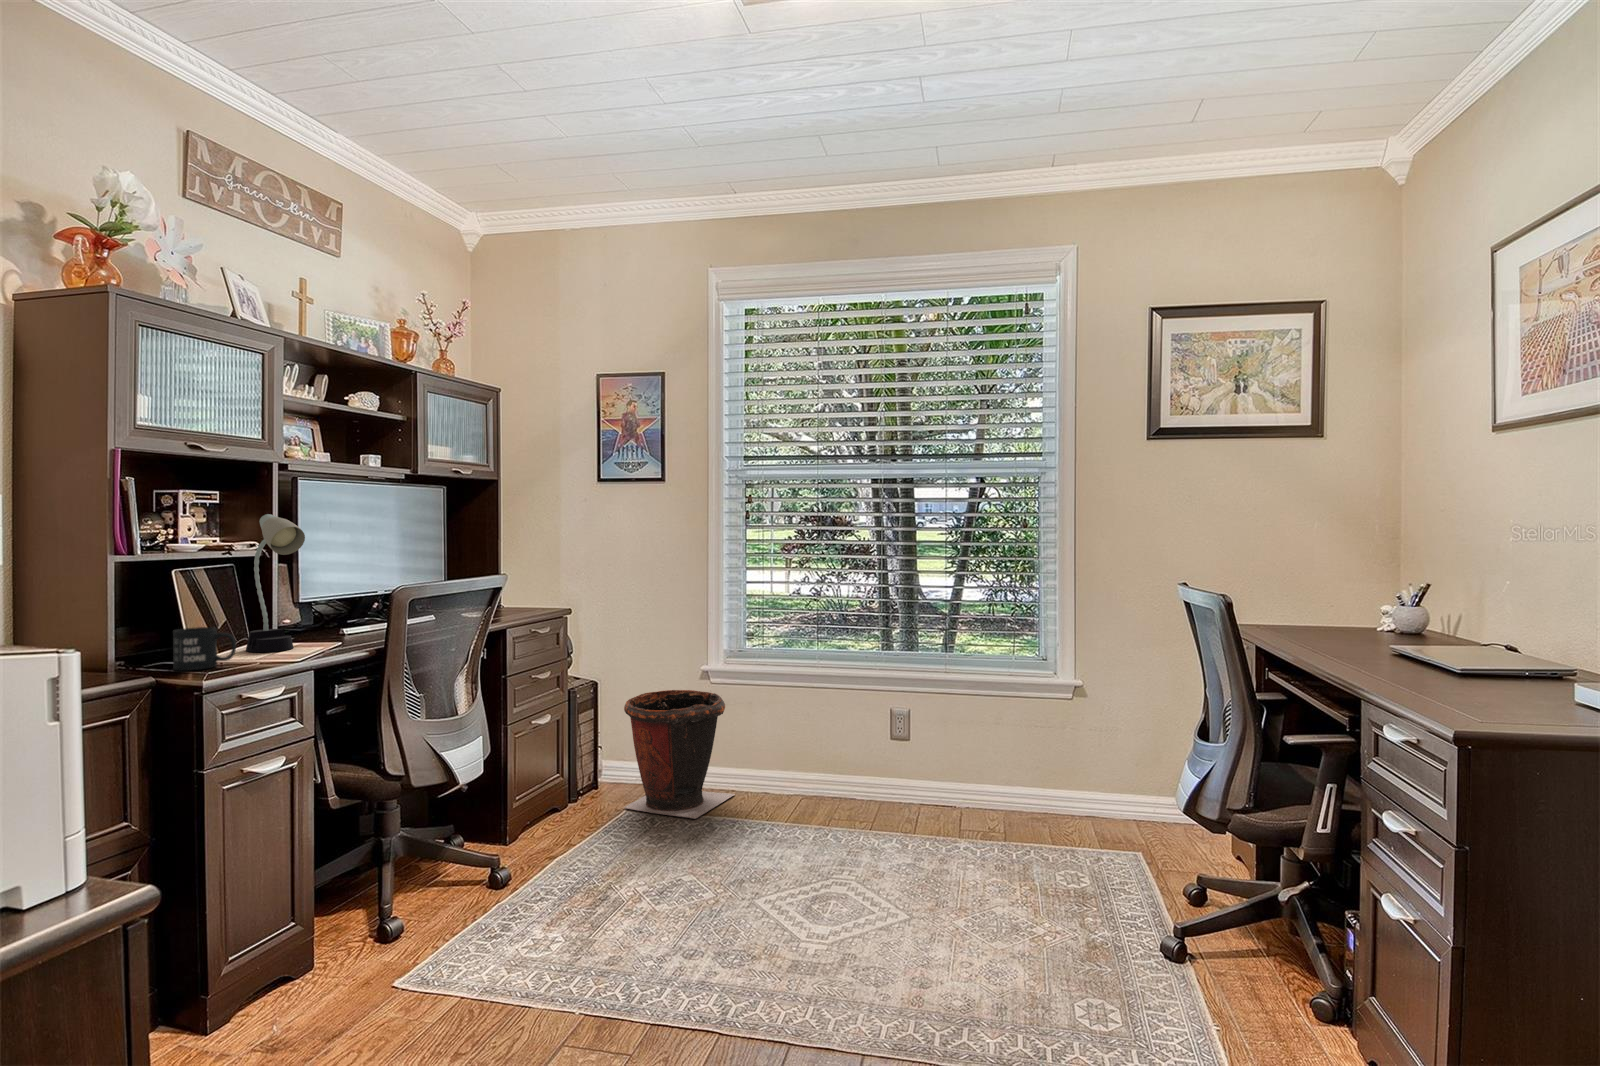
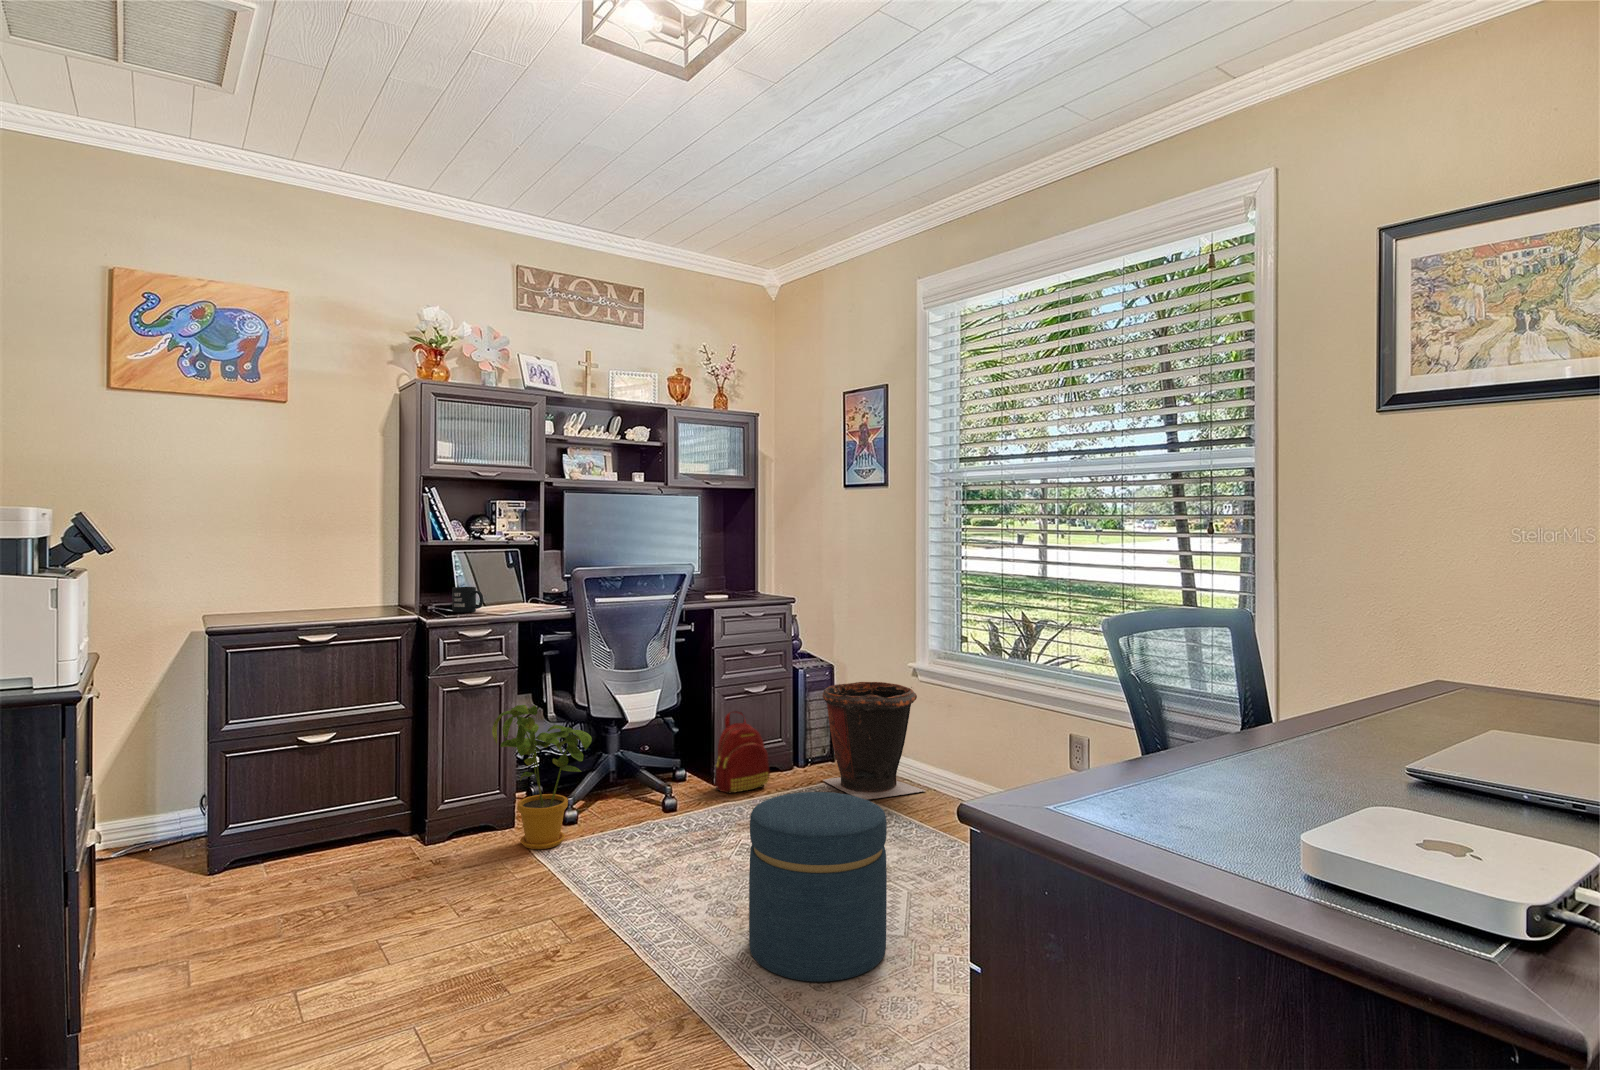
desk lamp: present [246,514,305,652] -> none [513,516,540,607]
backpack: none [508,749,585,855] -> present [715,711,770,793]
house plant: none [301,791,478,1000] -> present [492,705,592,849]
ottoman: none [816,810,962,1020] -> present [749,792,887,982]

